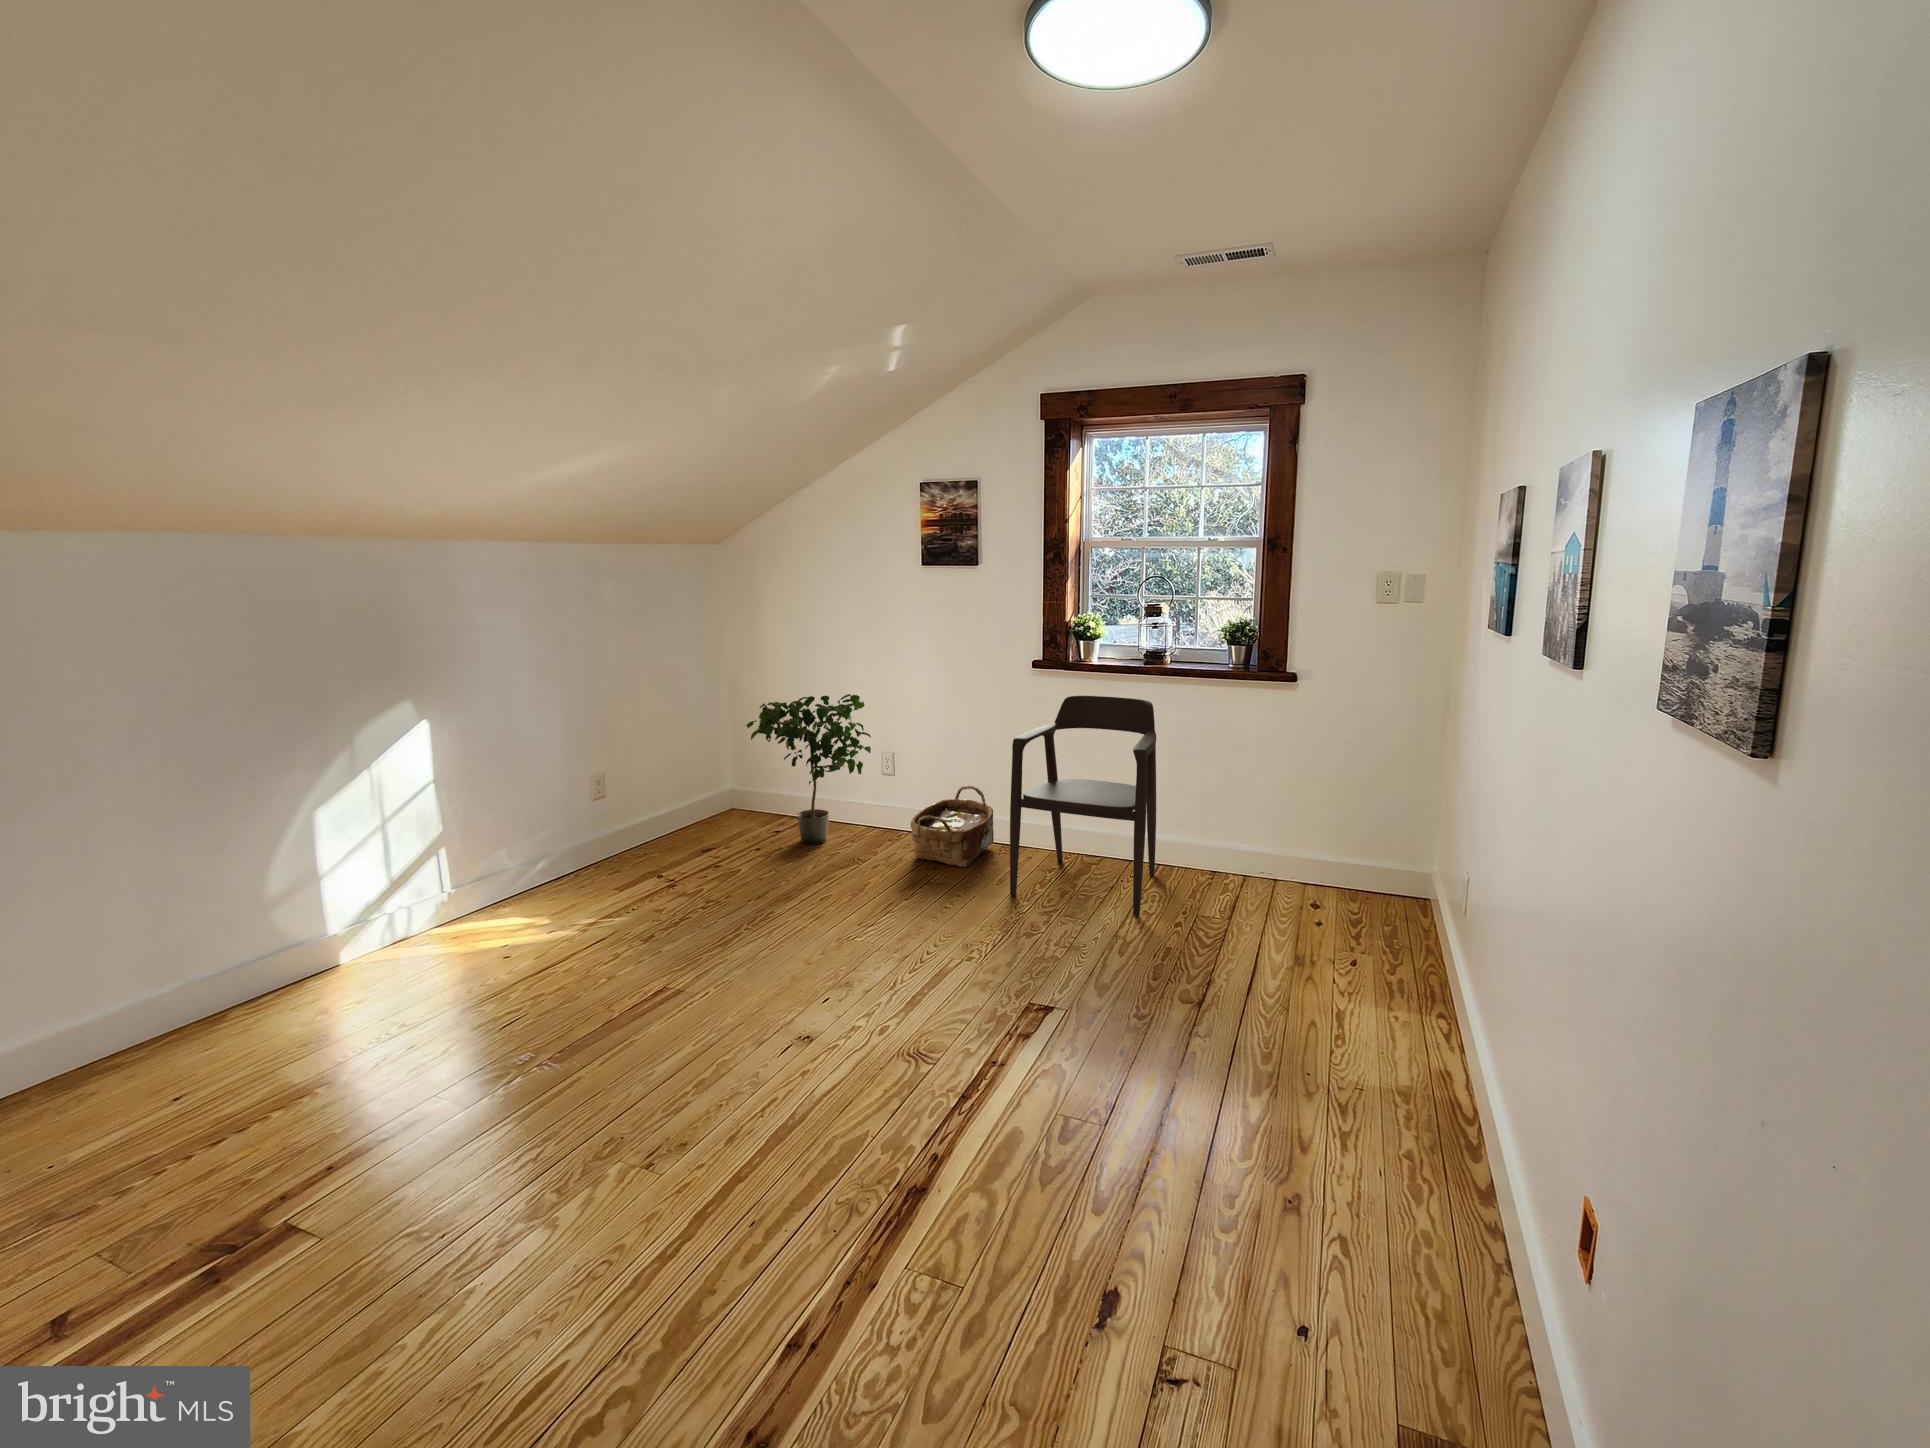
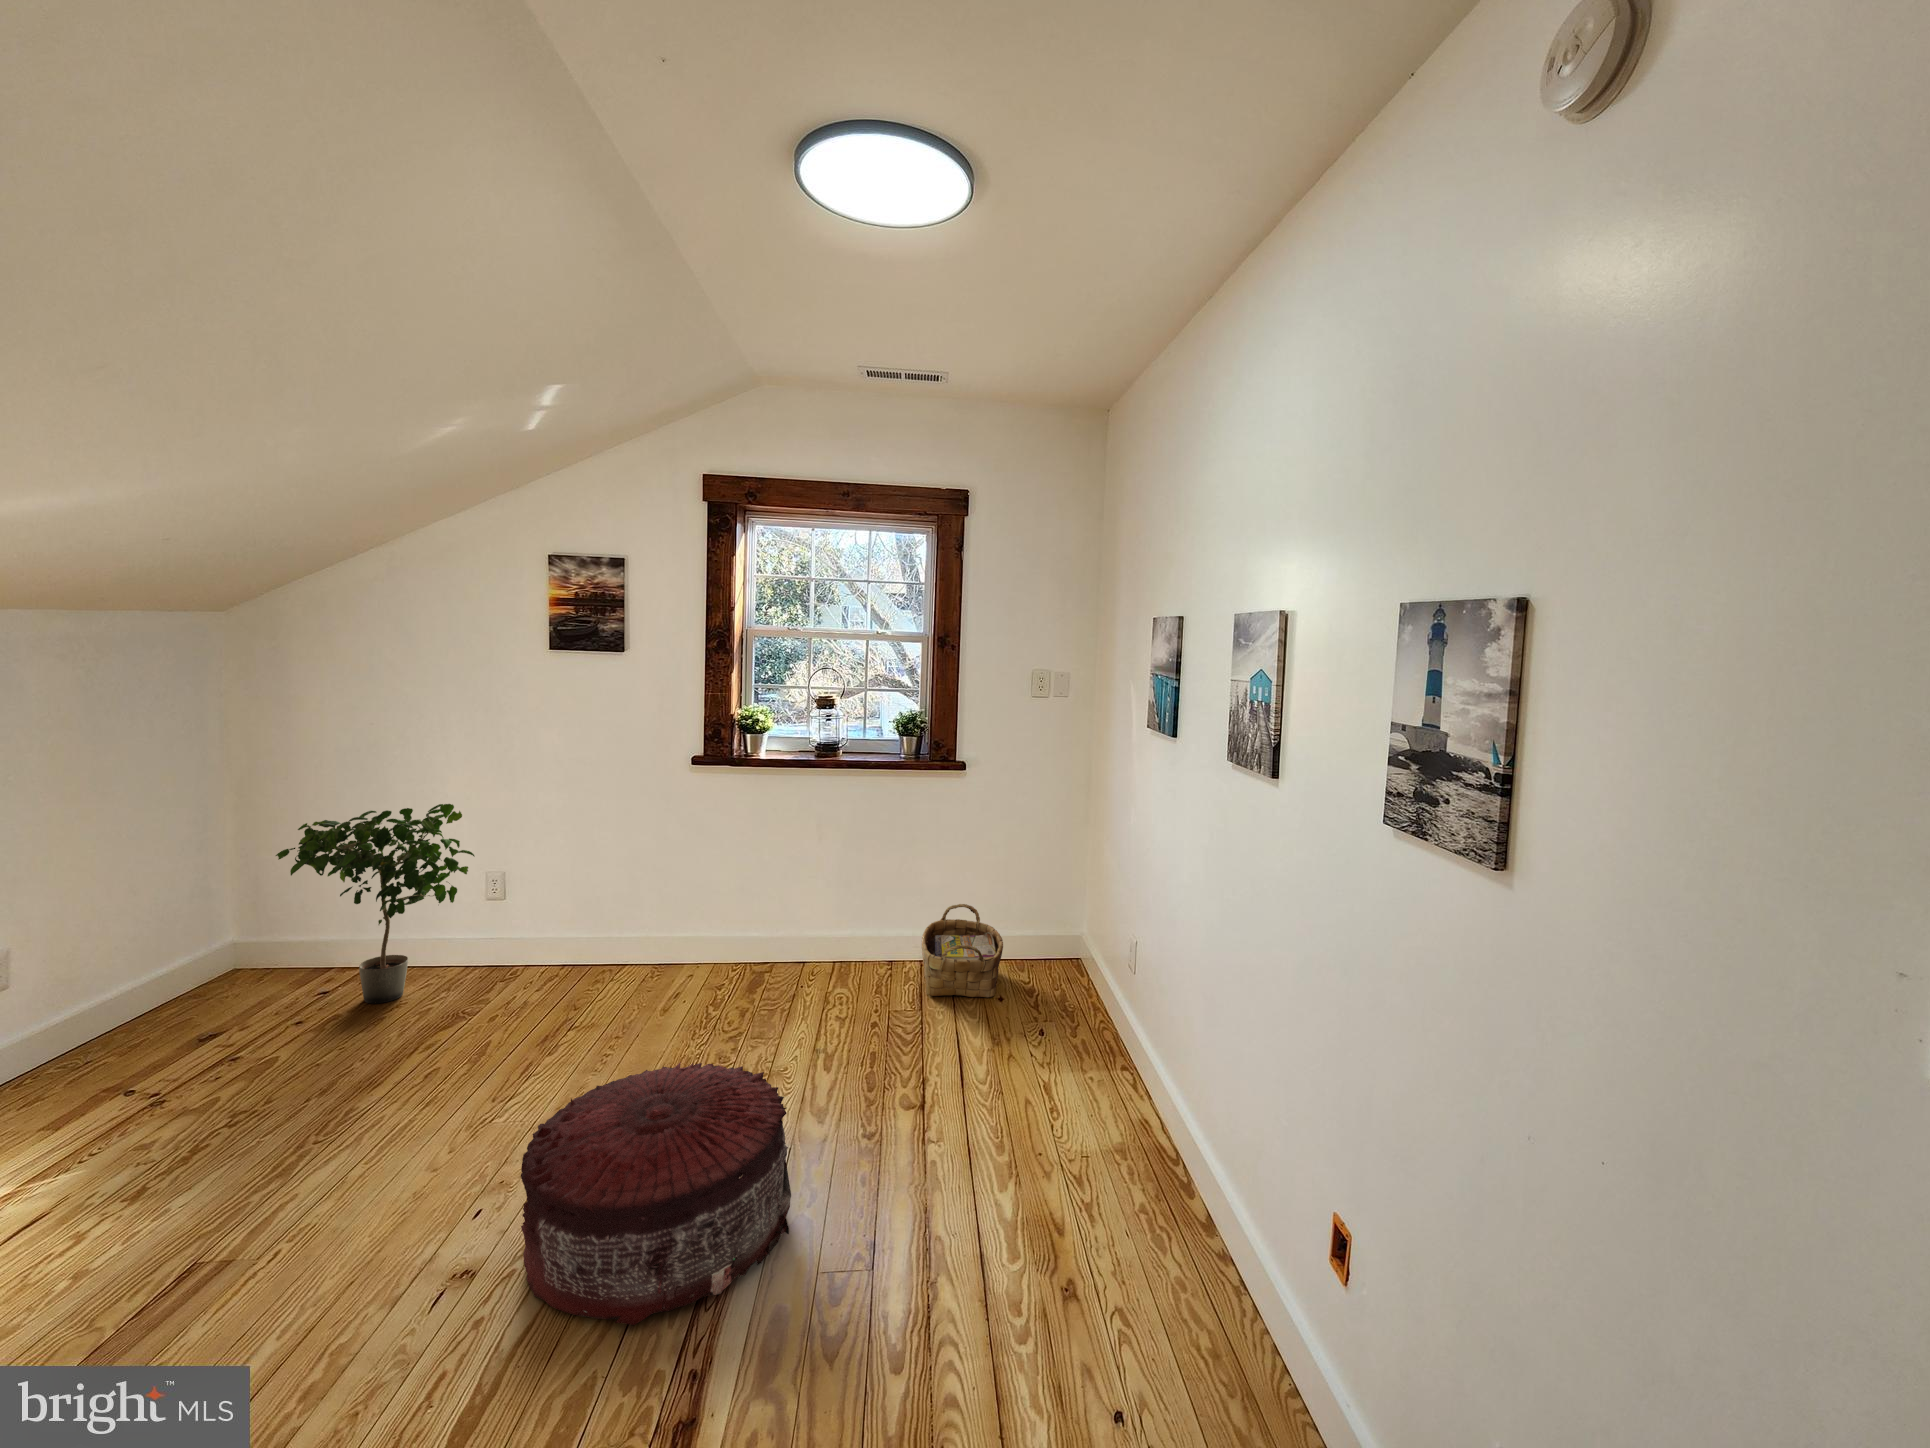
armchair: present [1010,696,1156,916] -> none [679,791,840,1026]
woven basket: present [911,786,994,867] -> present [922,904,1003,998]
pouf: none [836,913,1047,1107] -> present [521,1063,791,1325]

